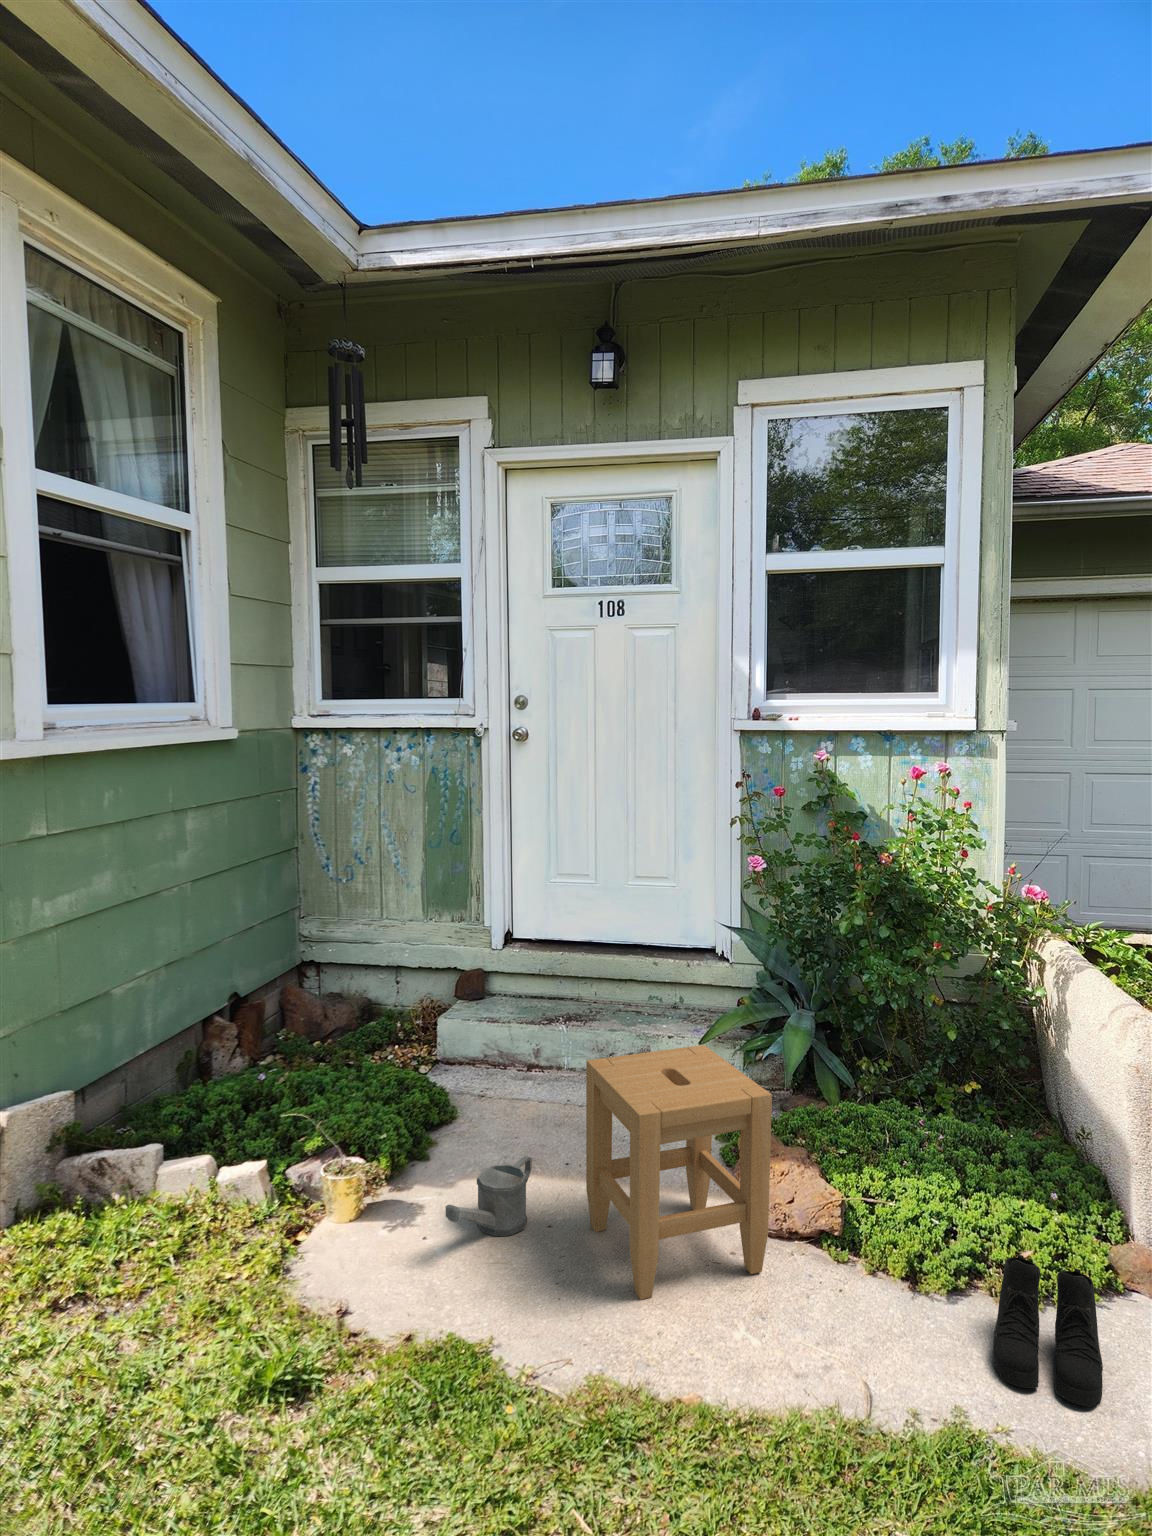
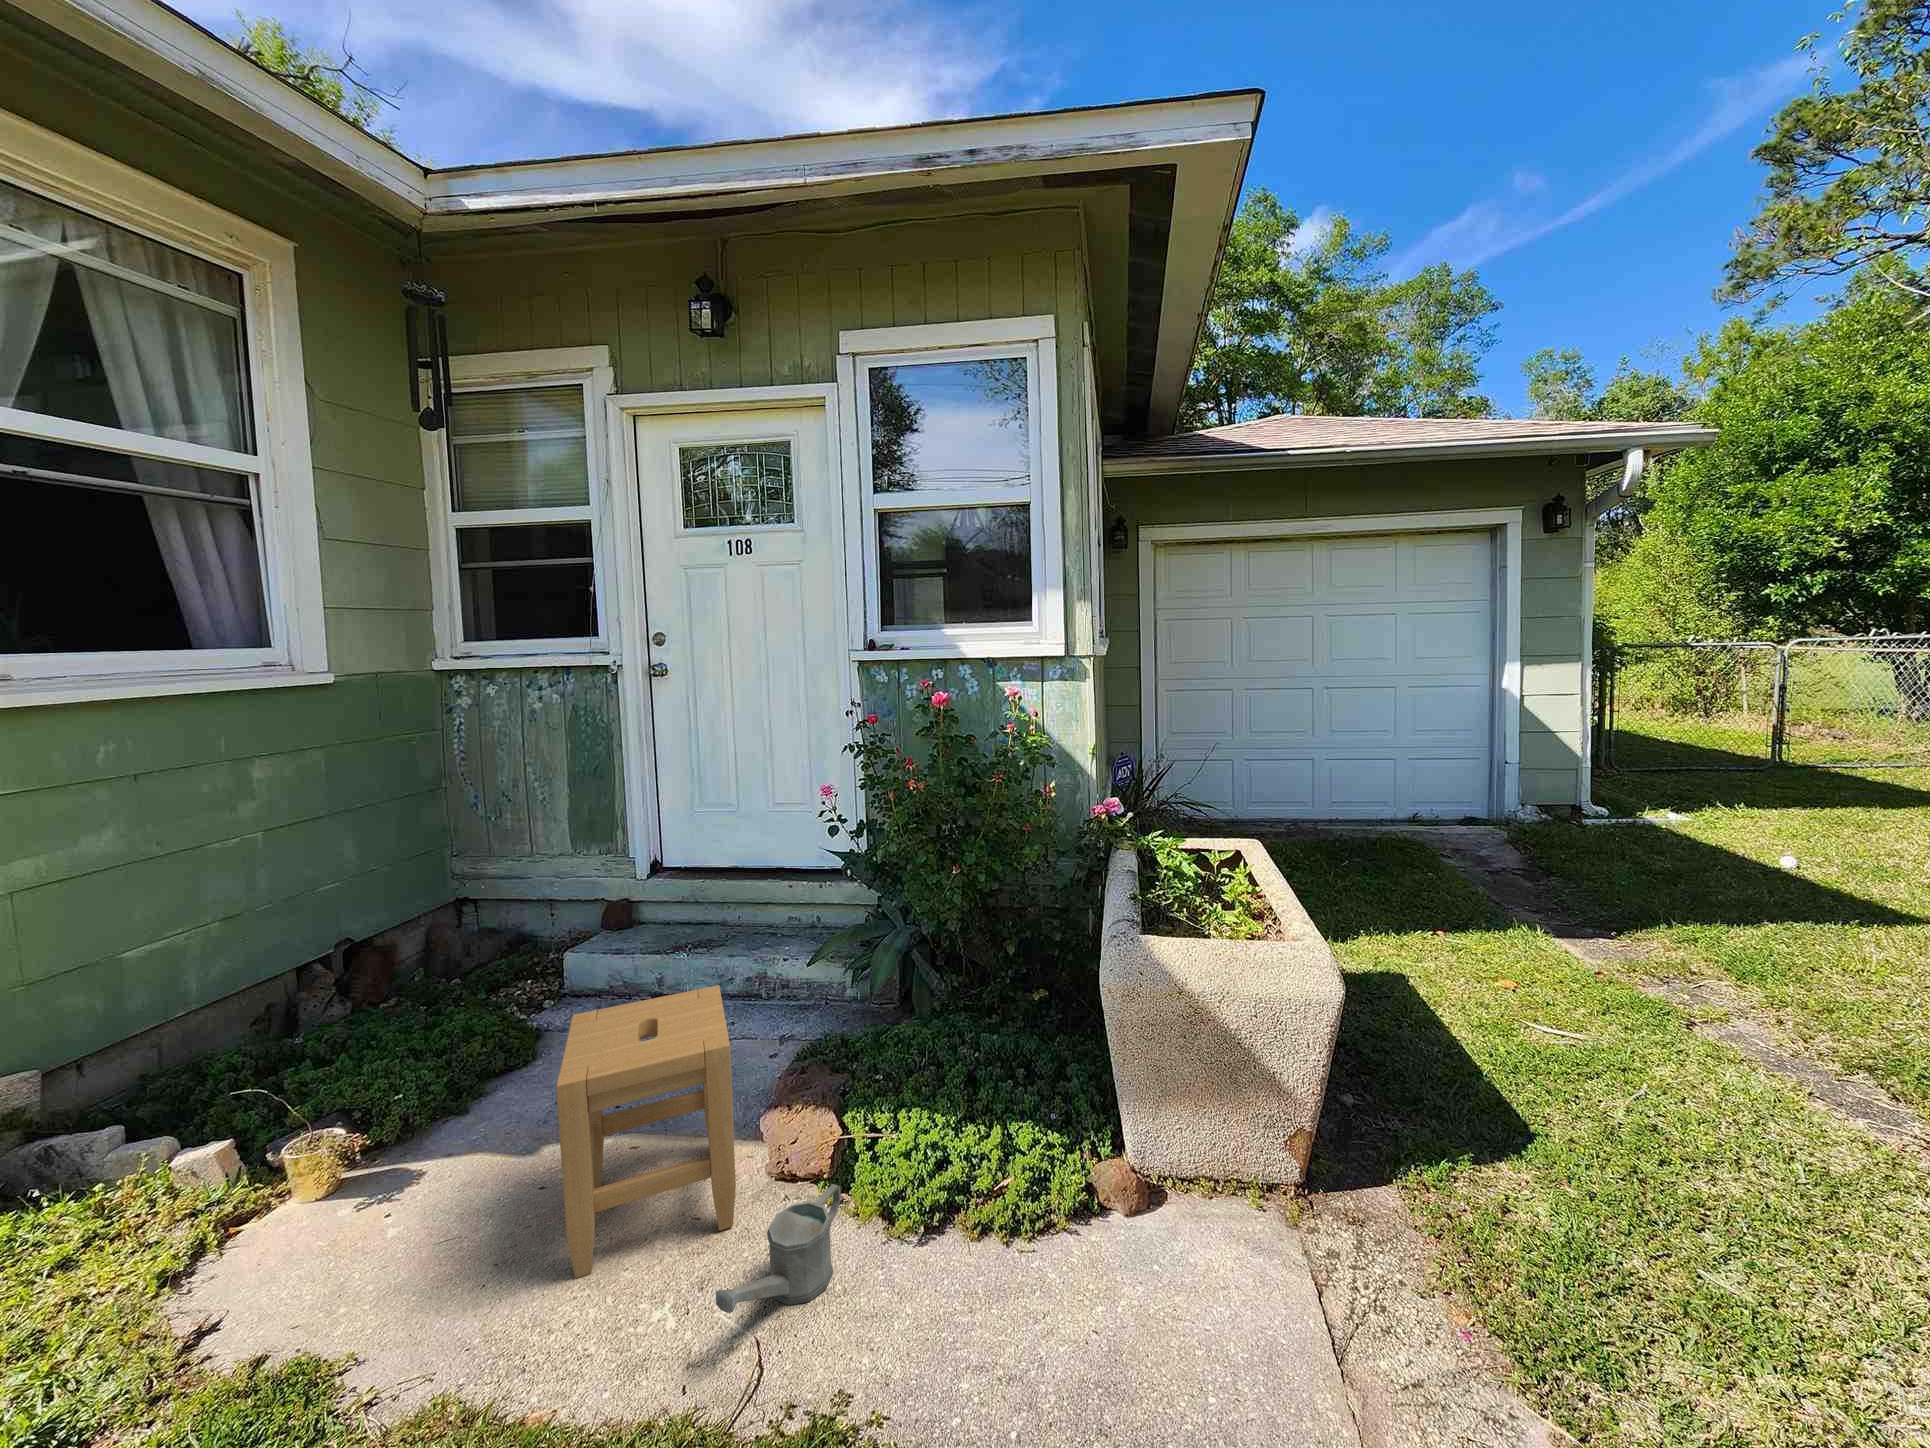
watering can: present [446,1156,532,1236] -> present [715,1184,841,1313]
boots: present [993,1255,1103,1407] -> none [905,1195,1021,1372]

